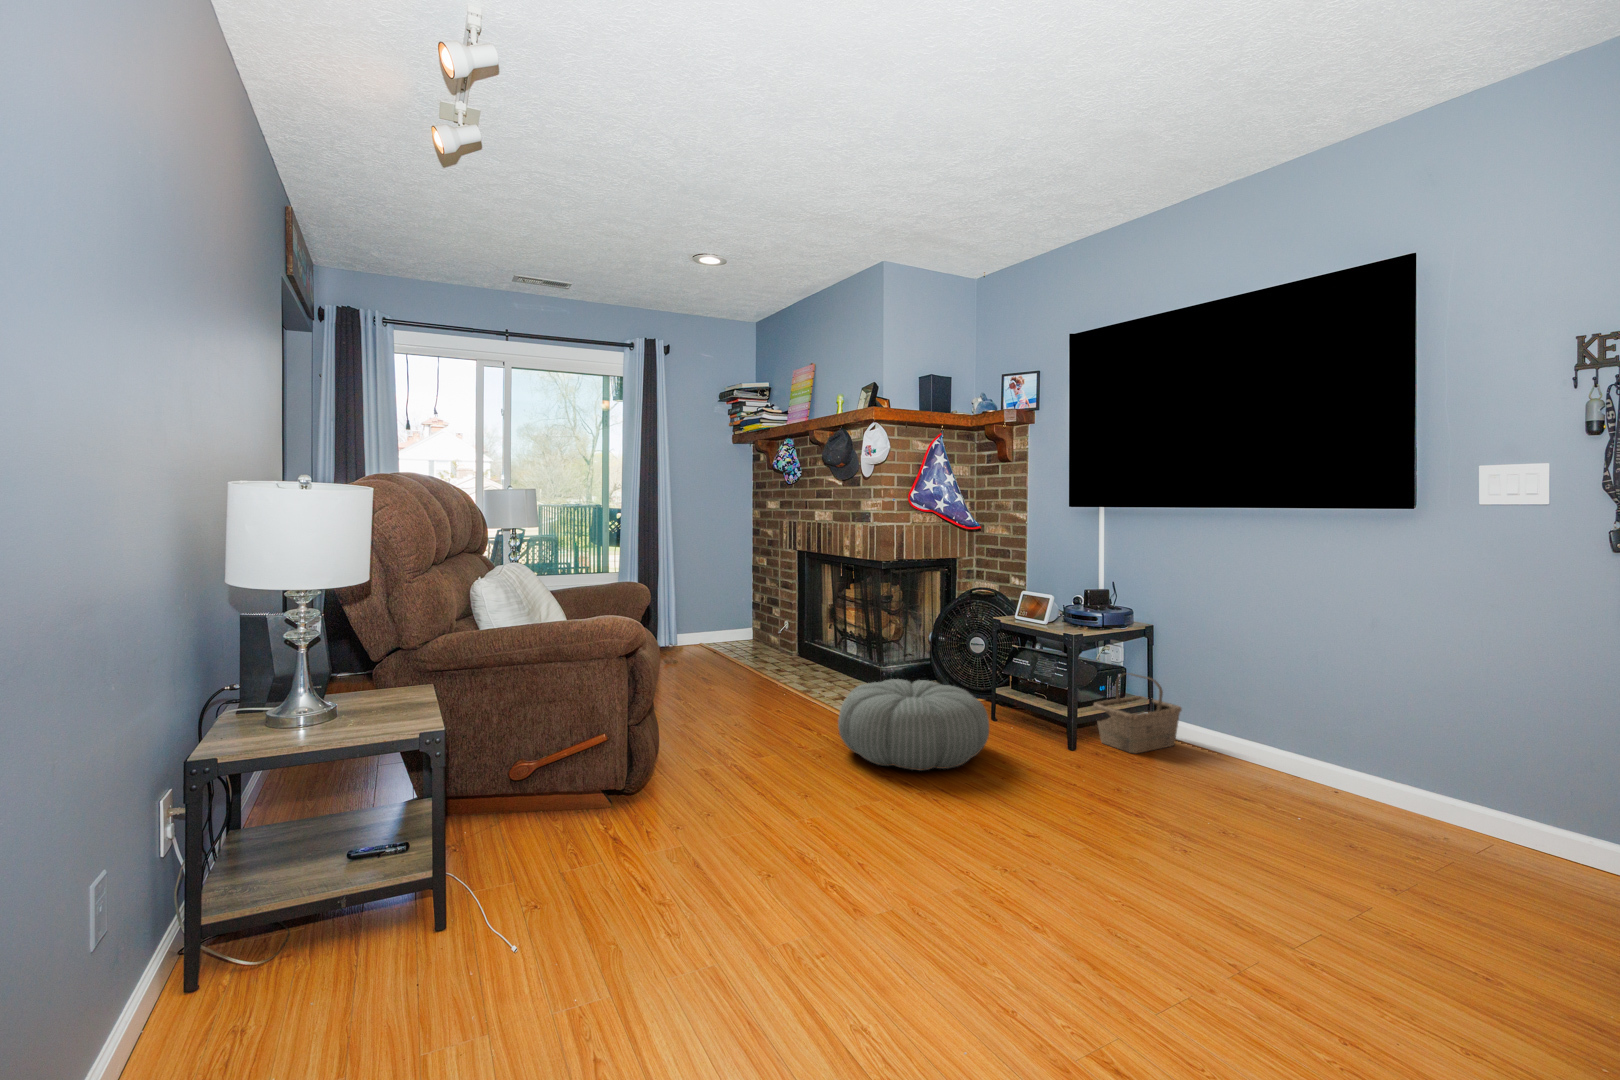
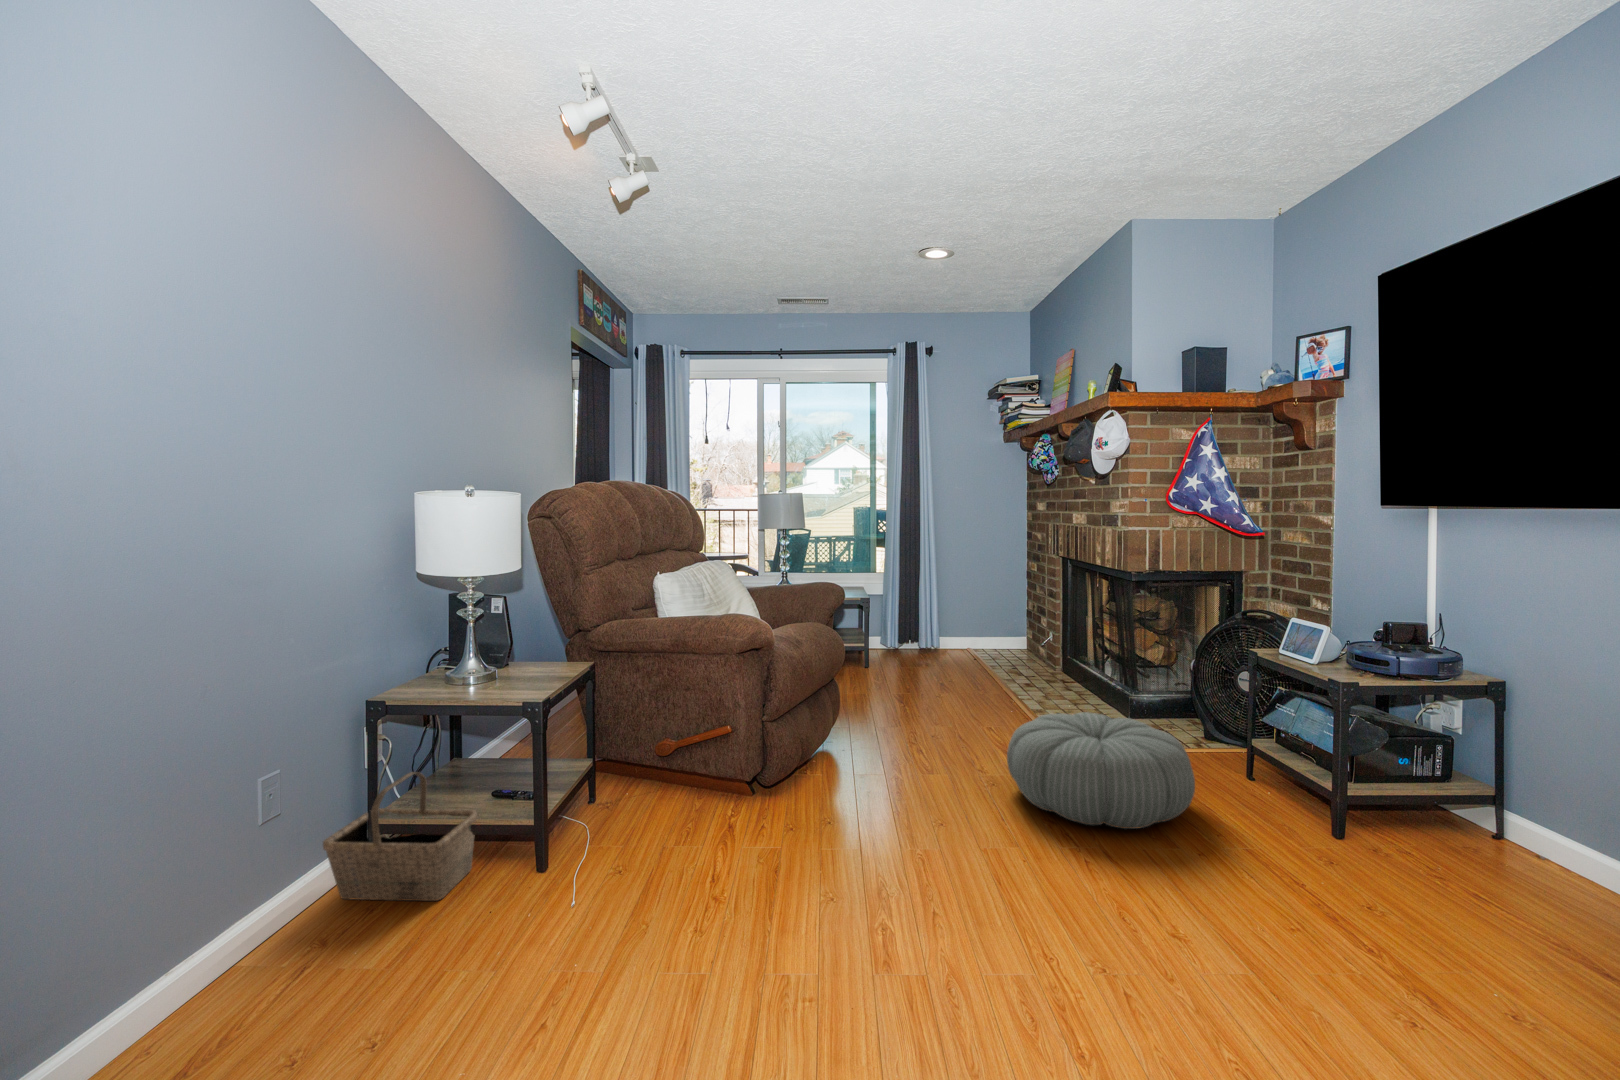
basket: present [1094,673,1182,753] -> present [323,772,477,901]

